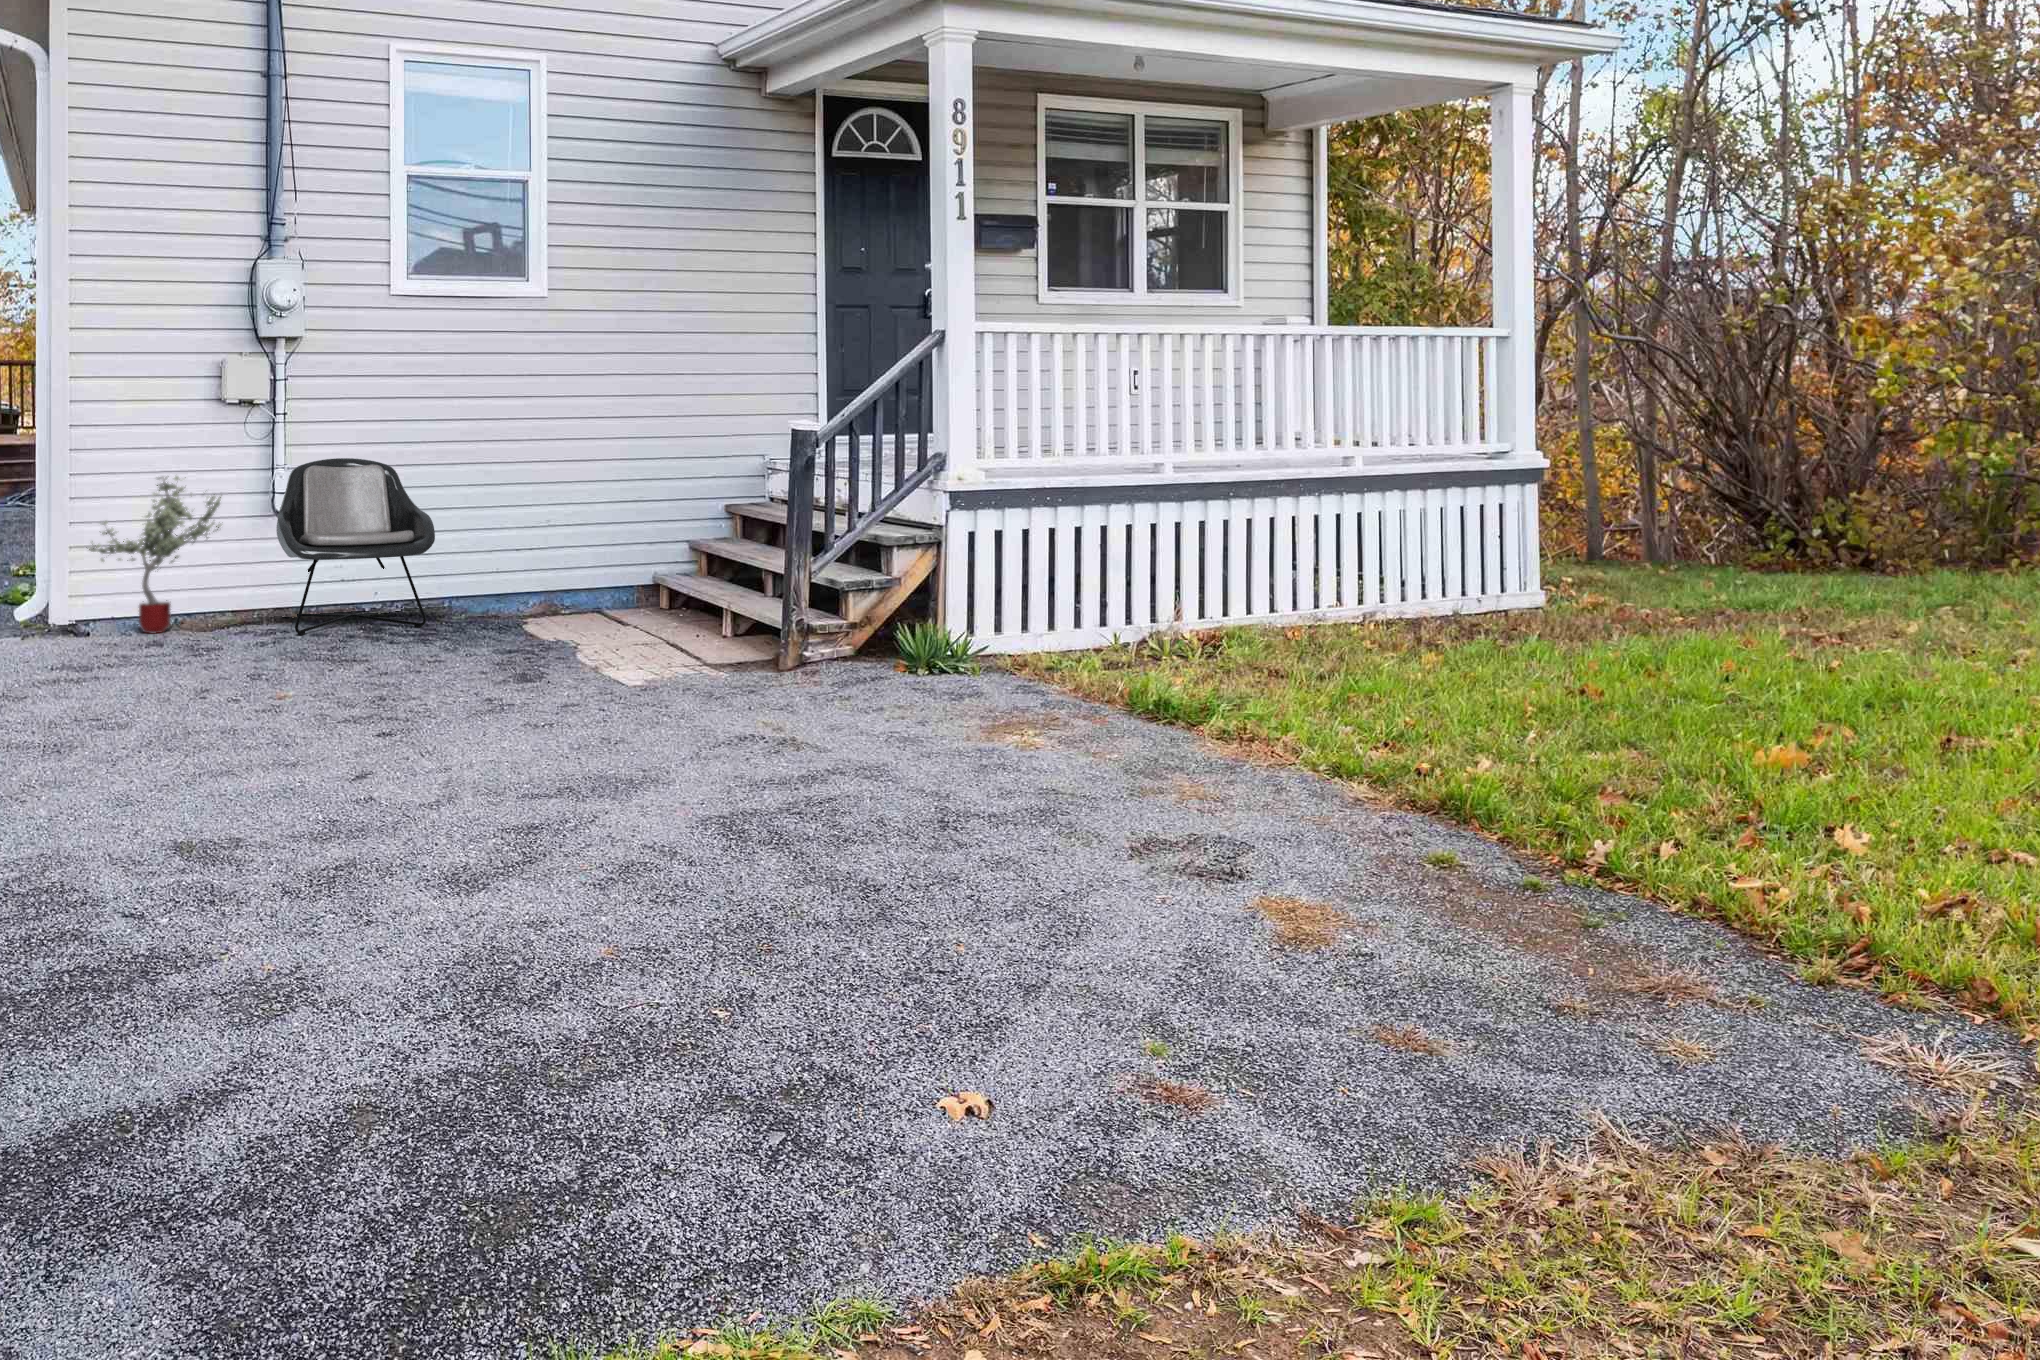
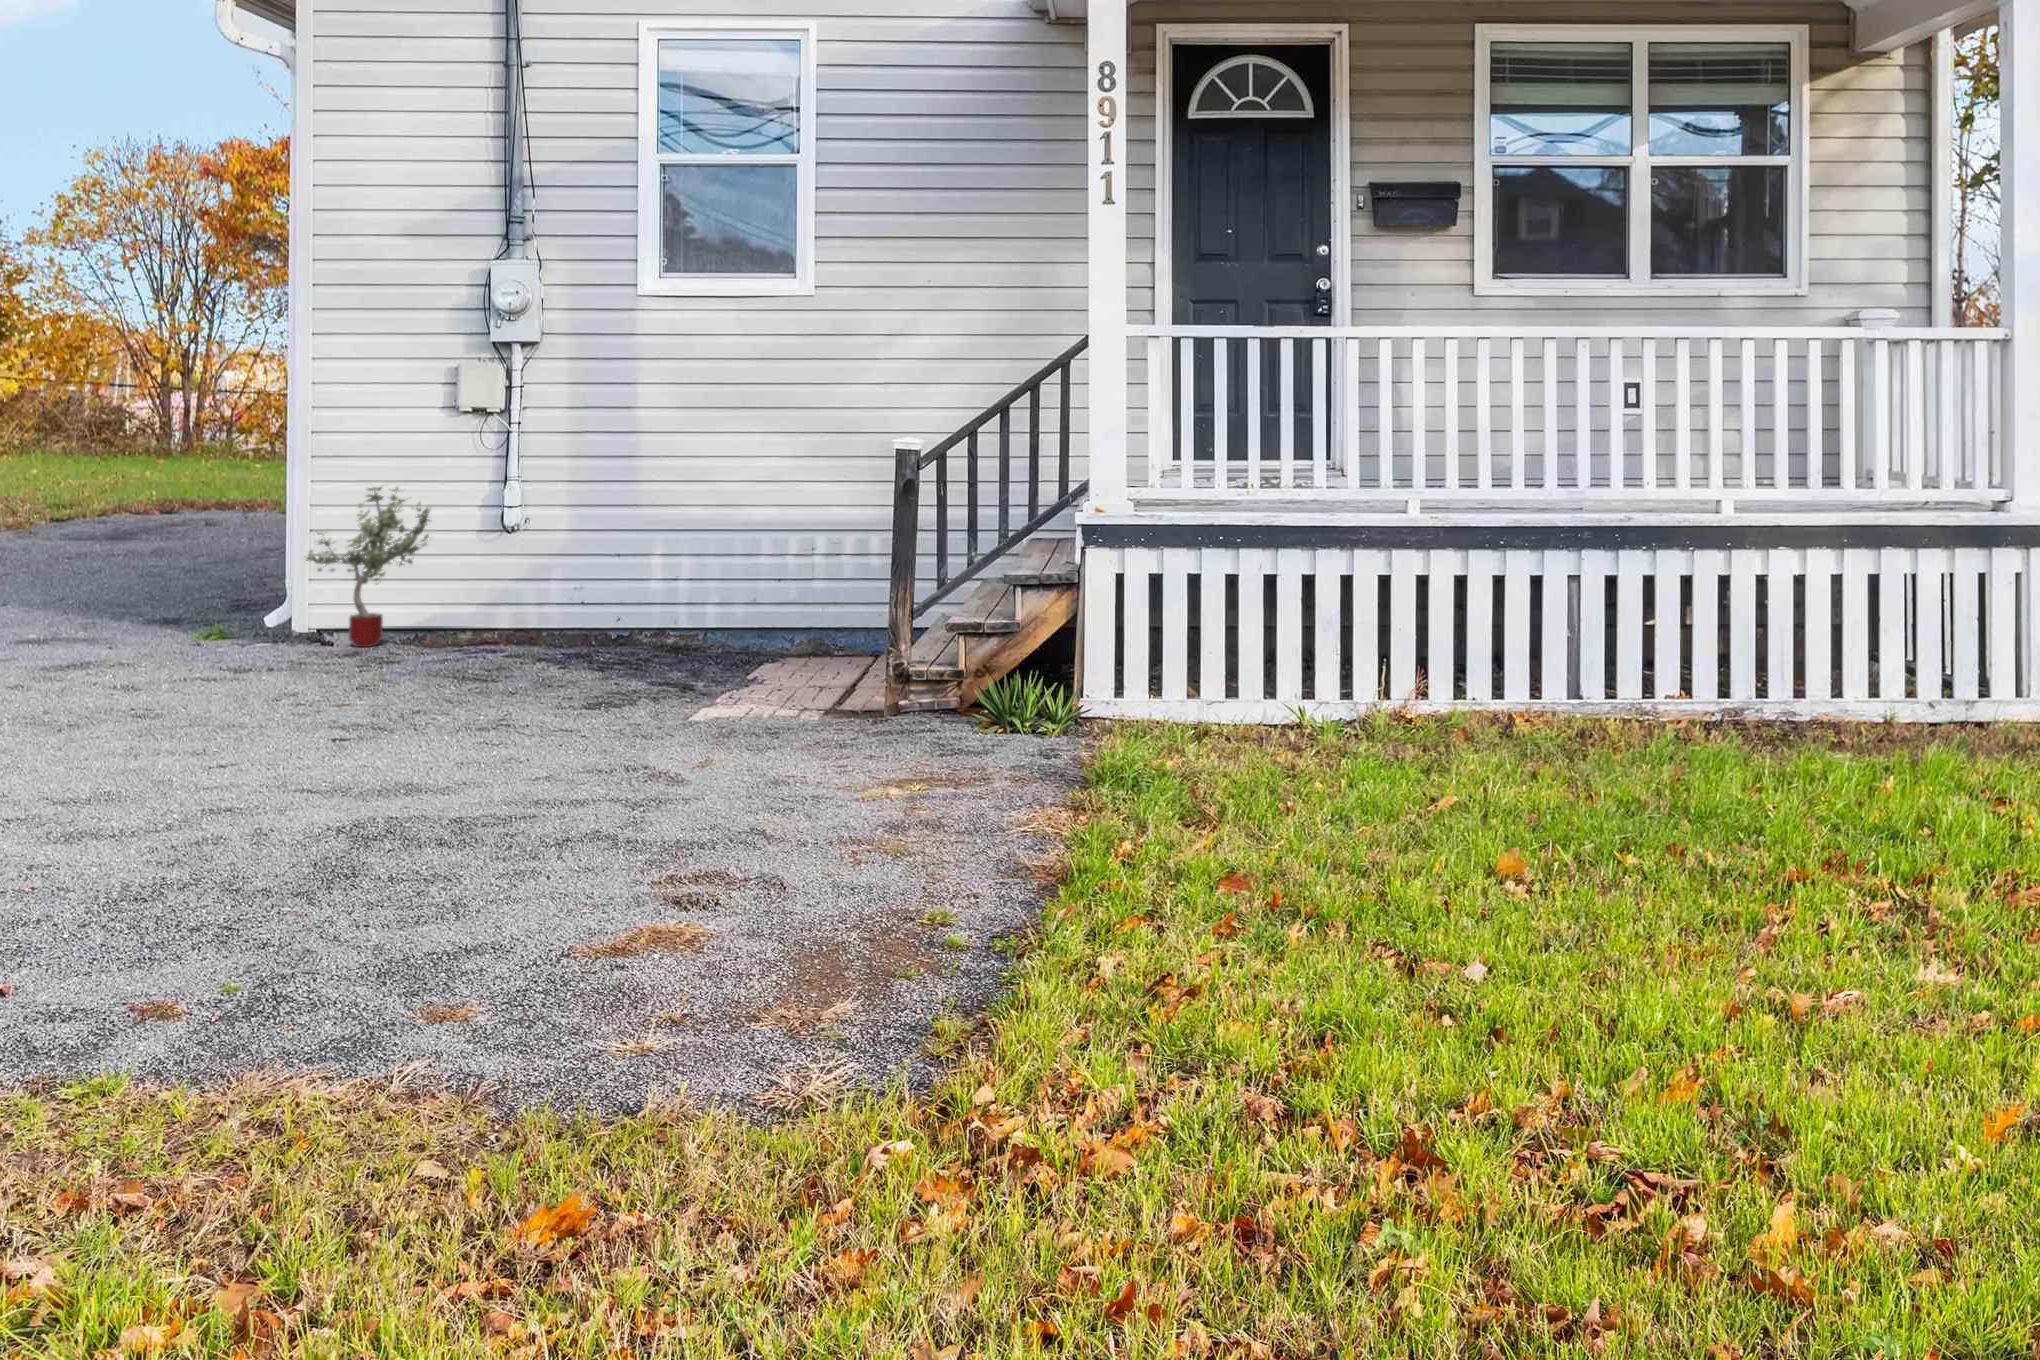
lounge chair: present [276,458,435,635] -> none [452,473,639,660]

